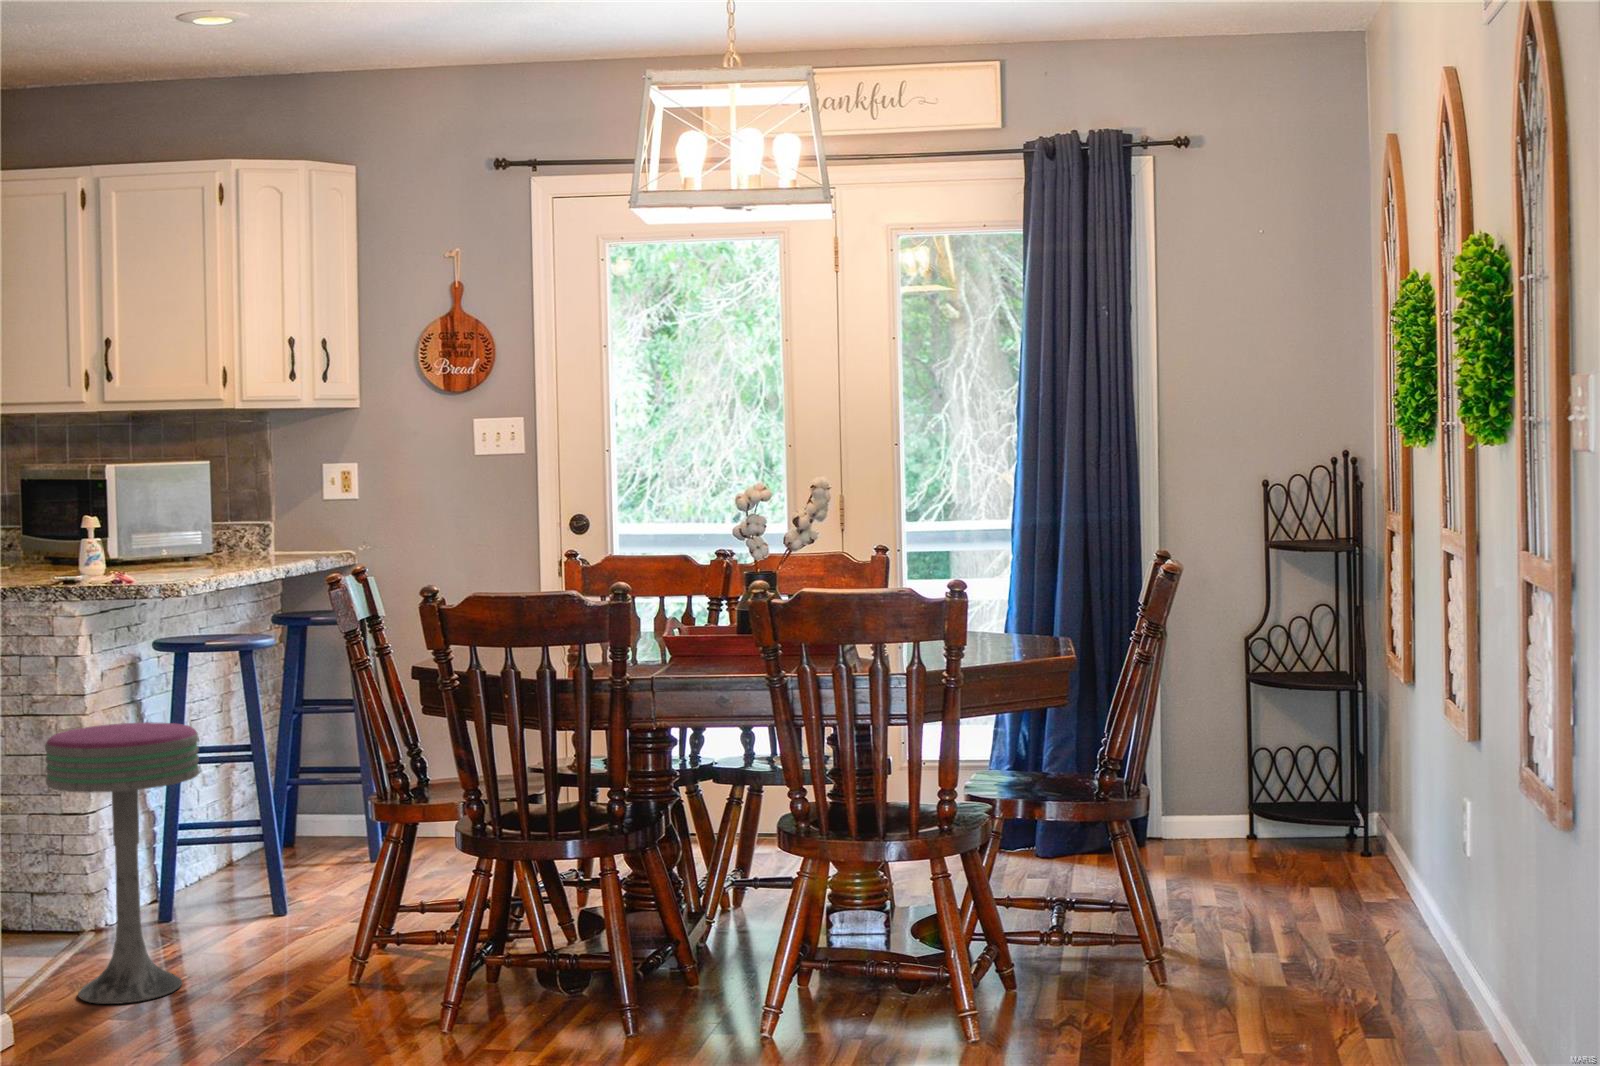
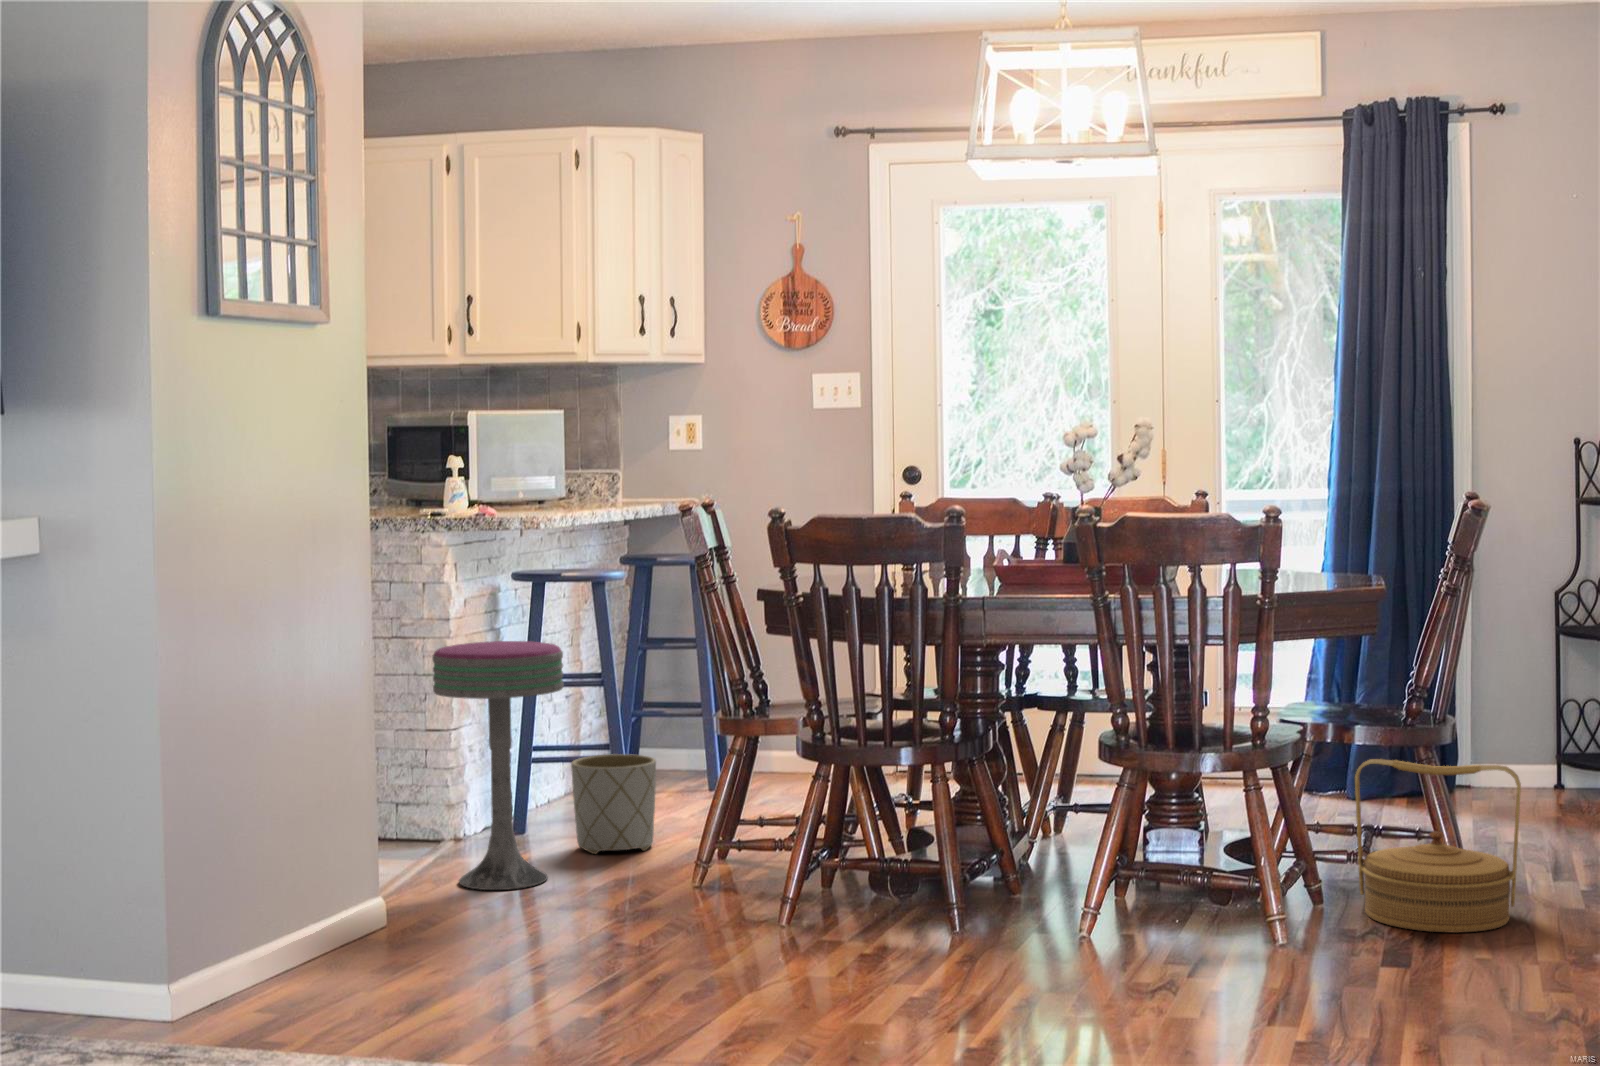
basket: none [1043,834,1210,1019] -> present [1355,759,1521,933]
planter: none [217,836,313,948] -> present [571,754,656,854]

